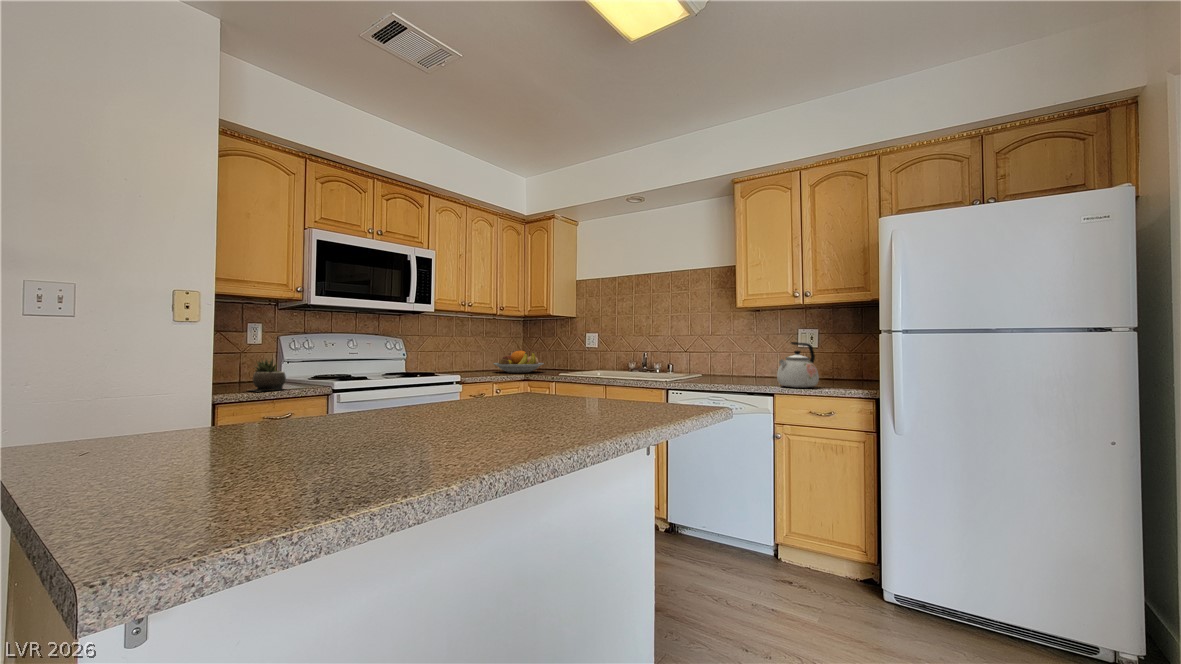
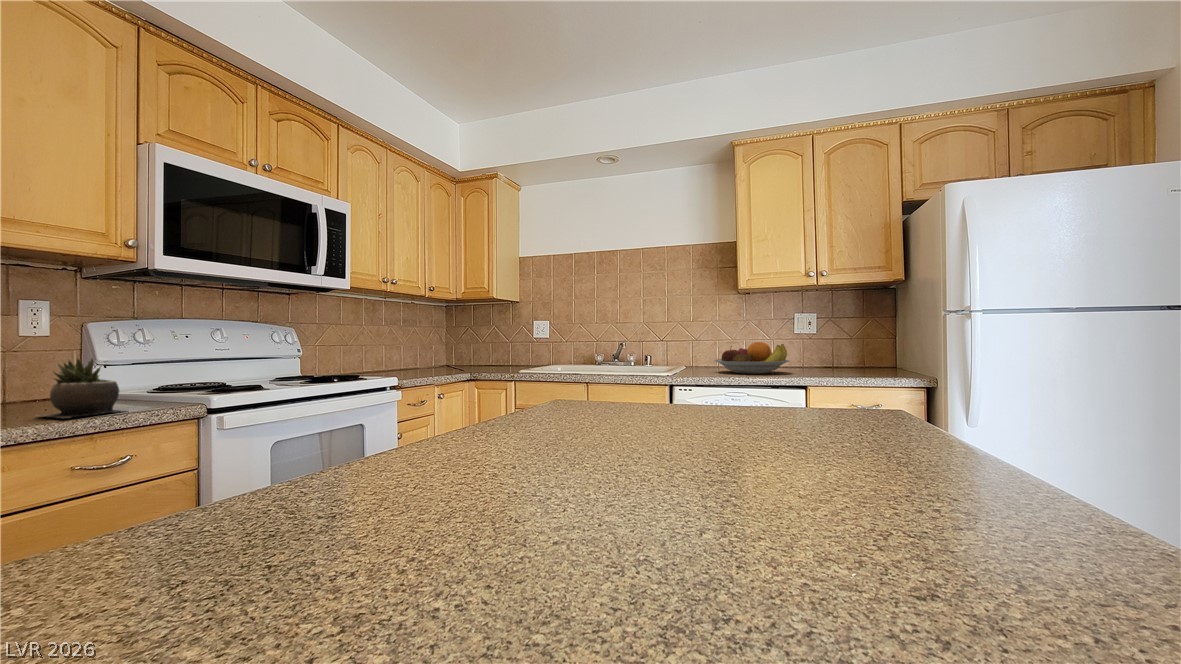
kettle: present [777,342,819,388] -> none [812,326,861,378]
fruit bowl: present [493,351,544,373] -> present [715,342,789,374]

